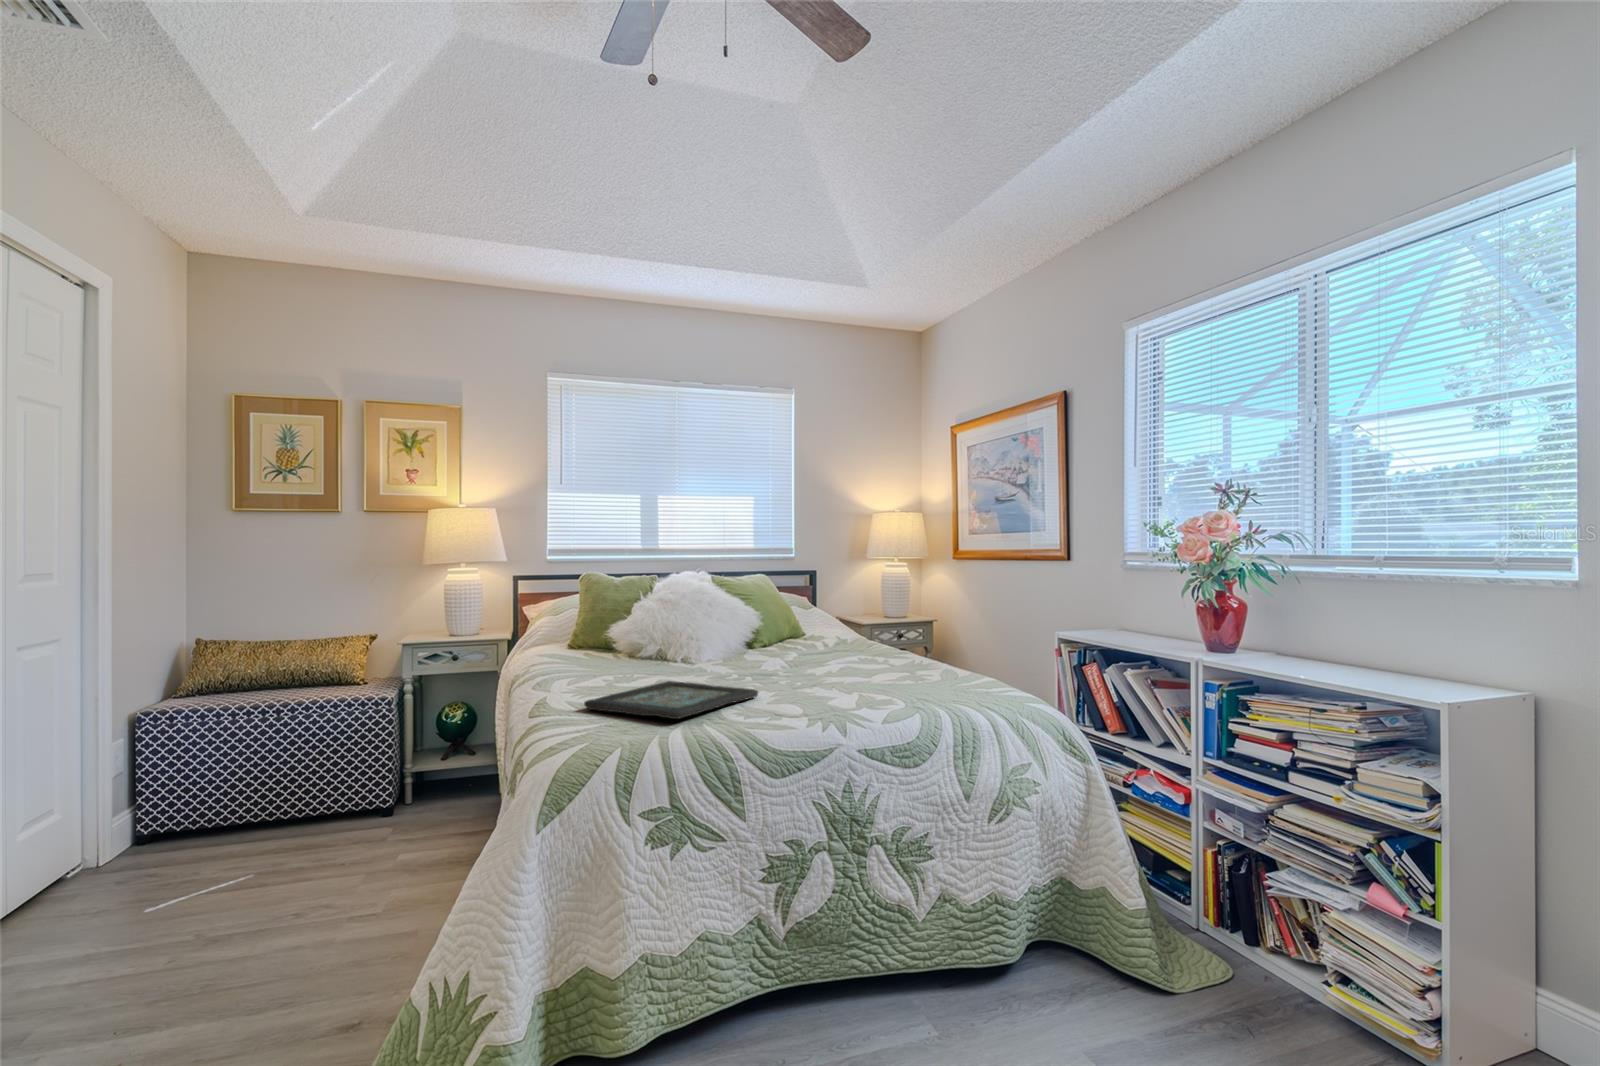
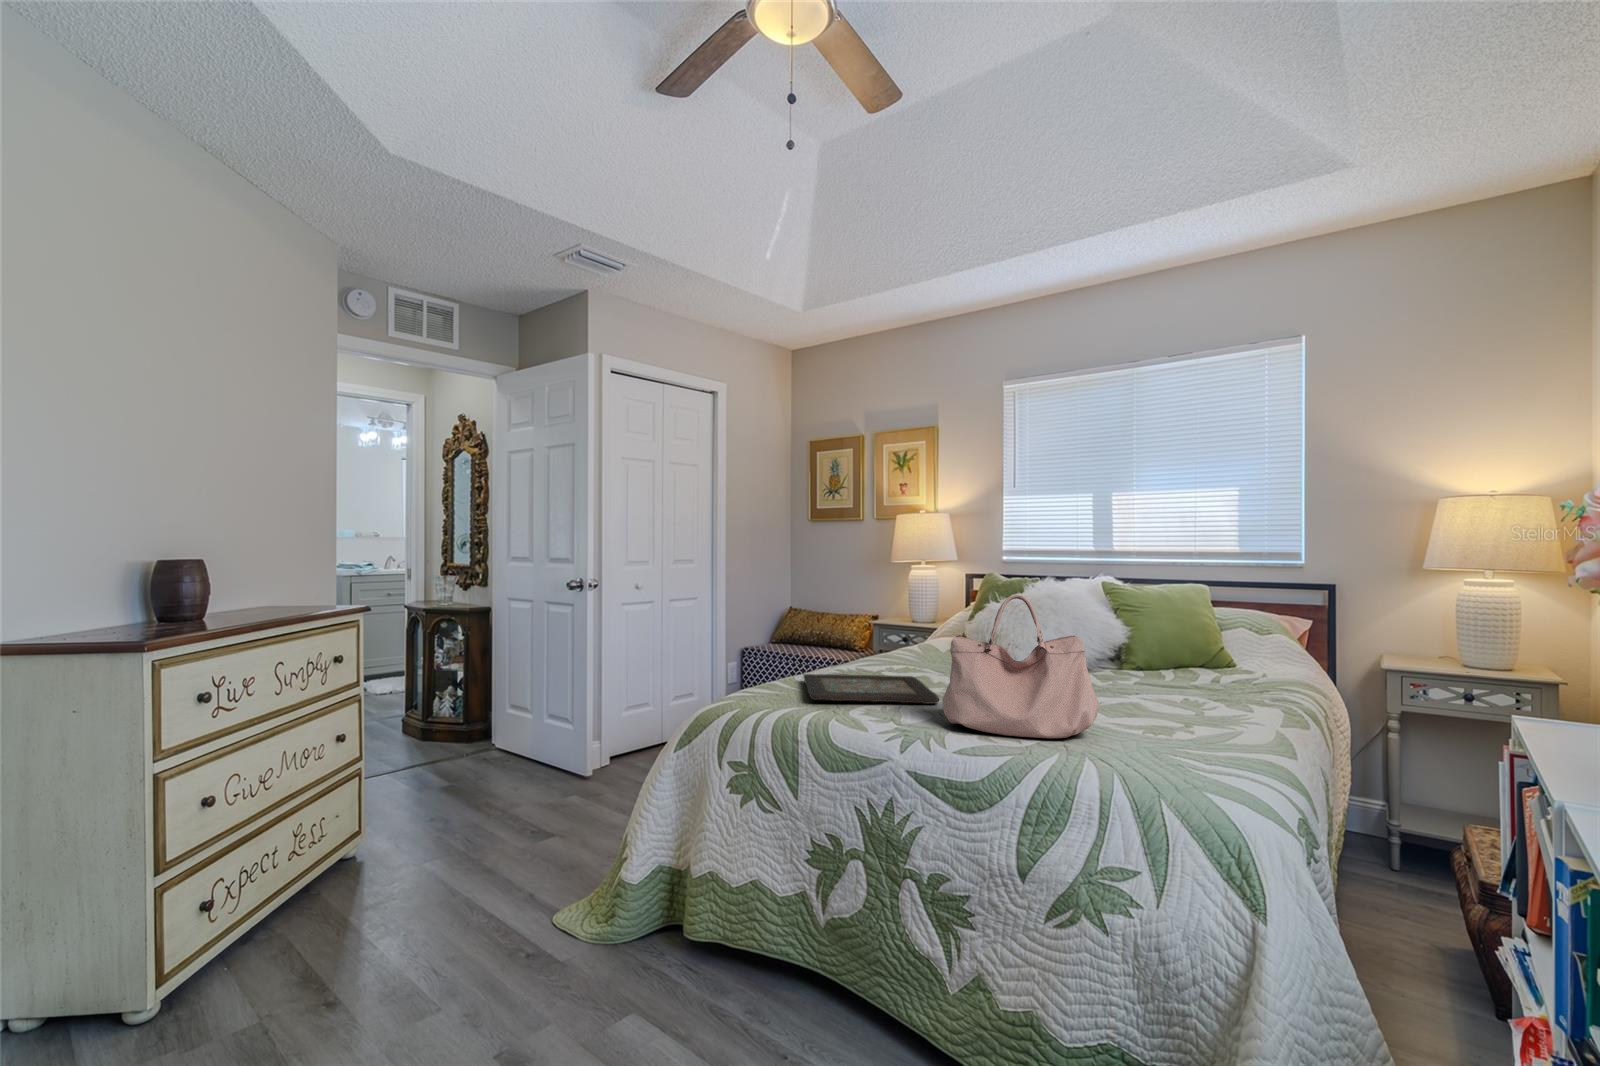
handbag: none [809,583,909,705] -> present [942,594,1099,738]

